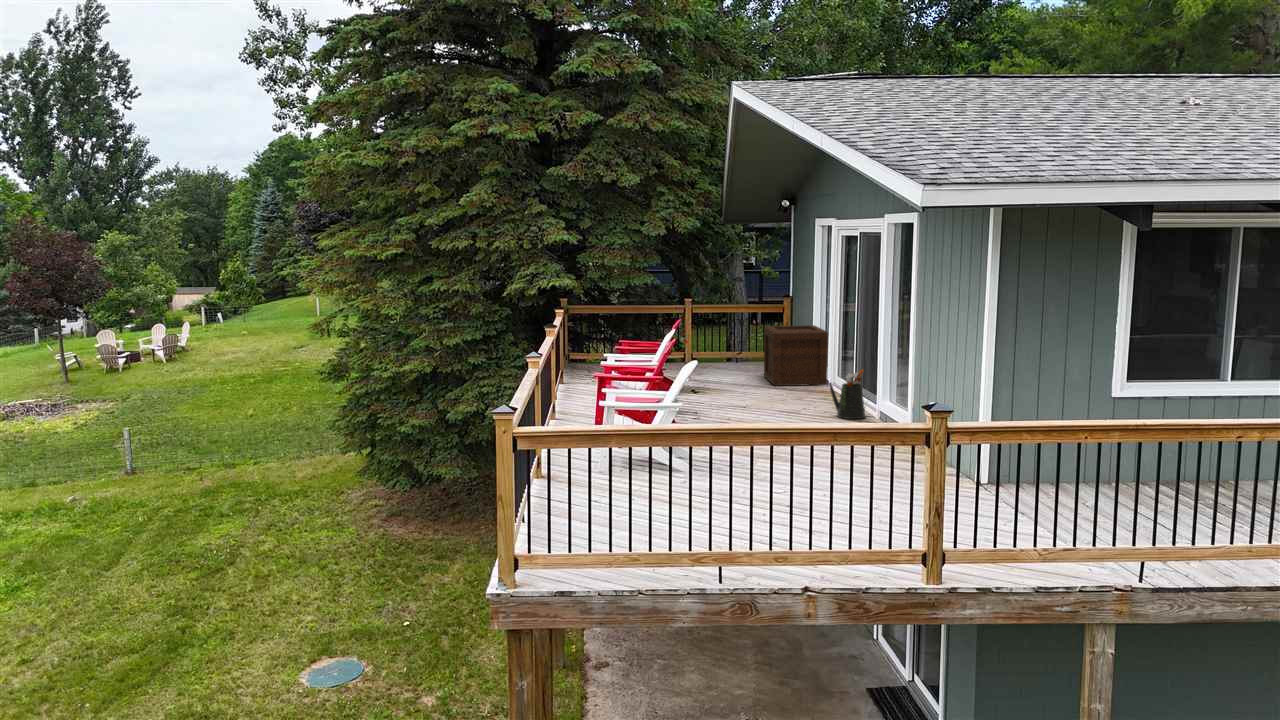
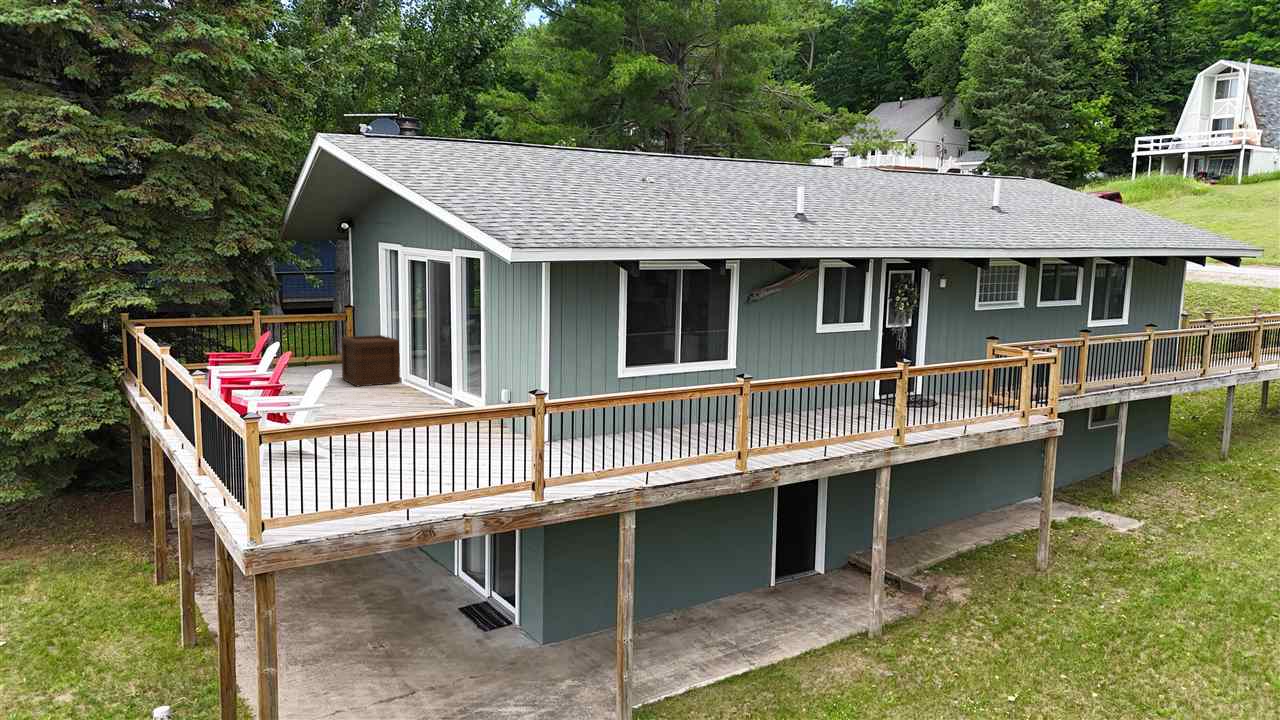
watering can: present [829,369,866,419] -> none [416,368,450,407]

